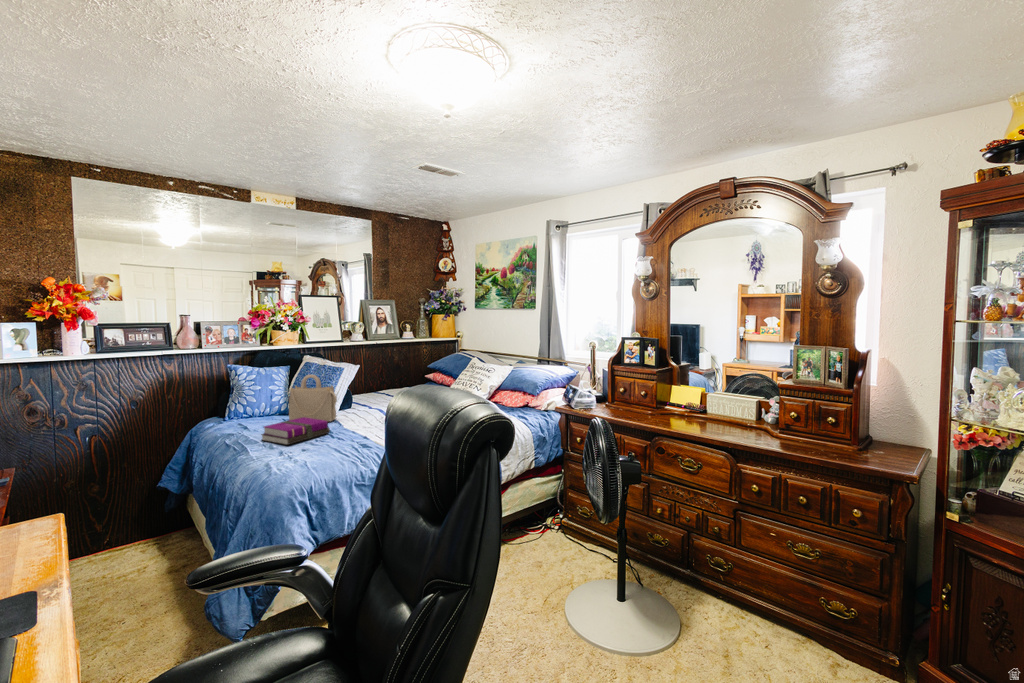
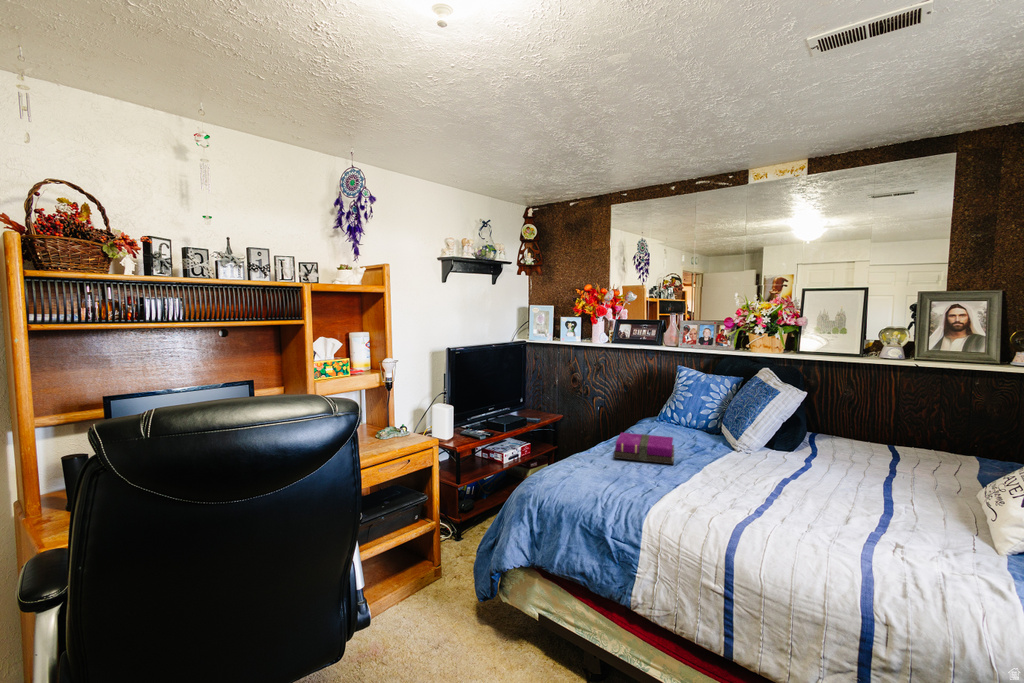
handbag: present [289,375,337,422] -> none [684,390,733,455]

